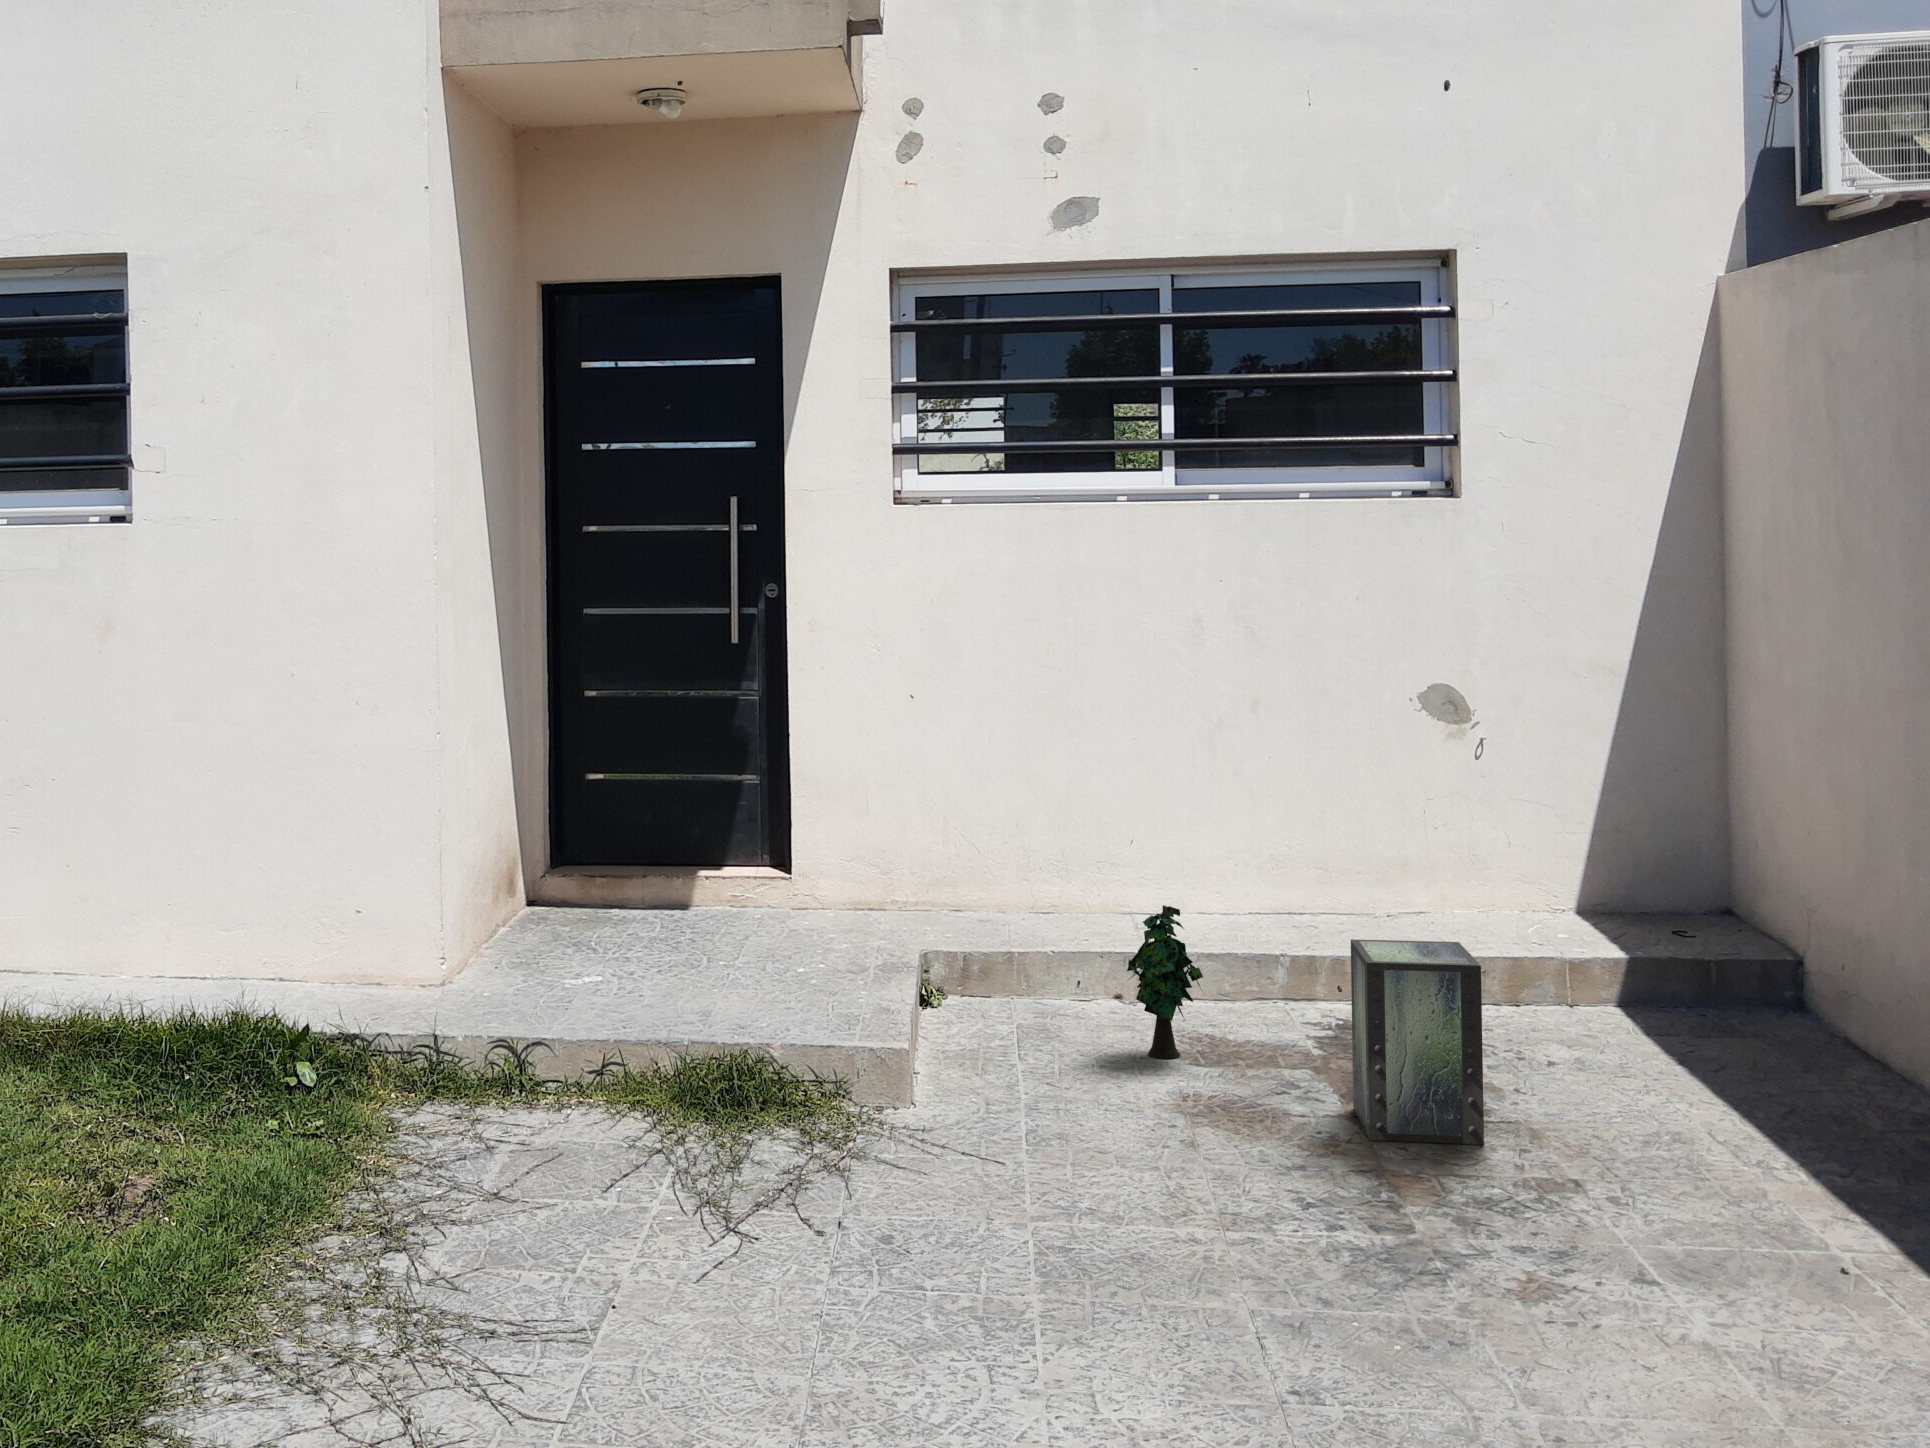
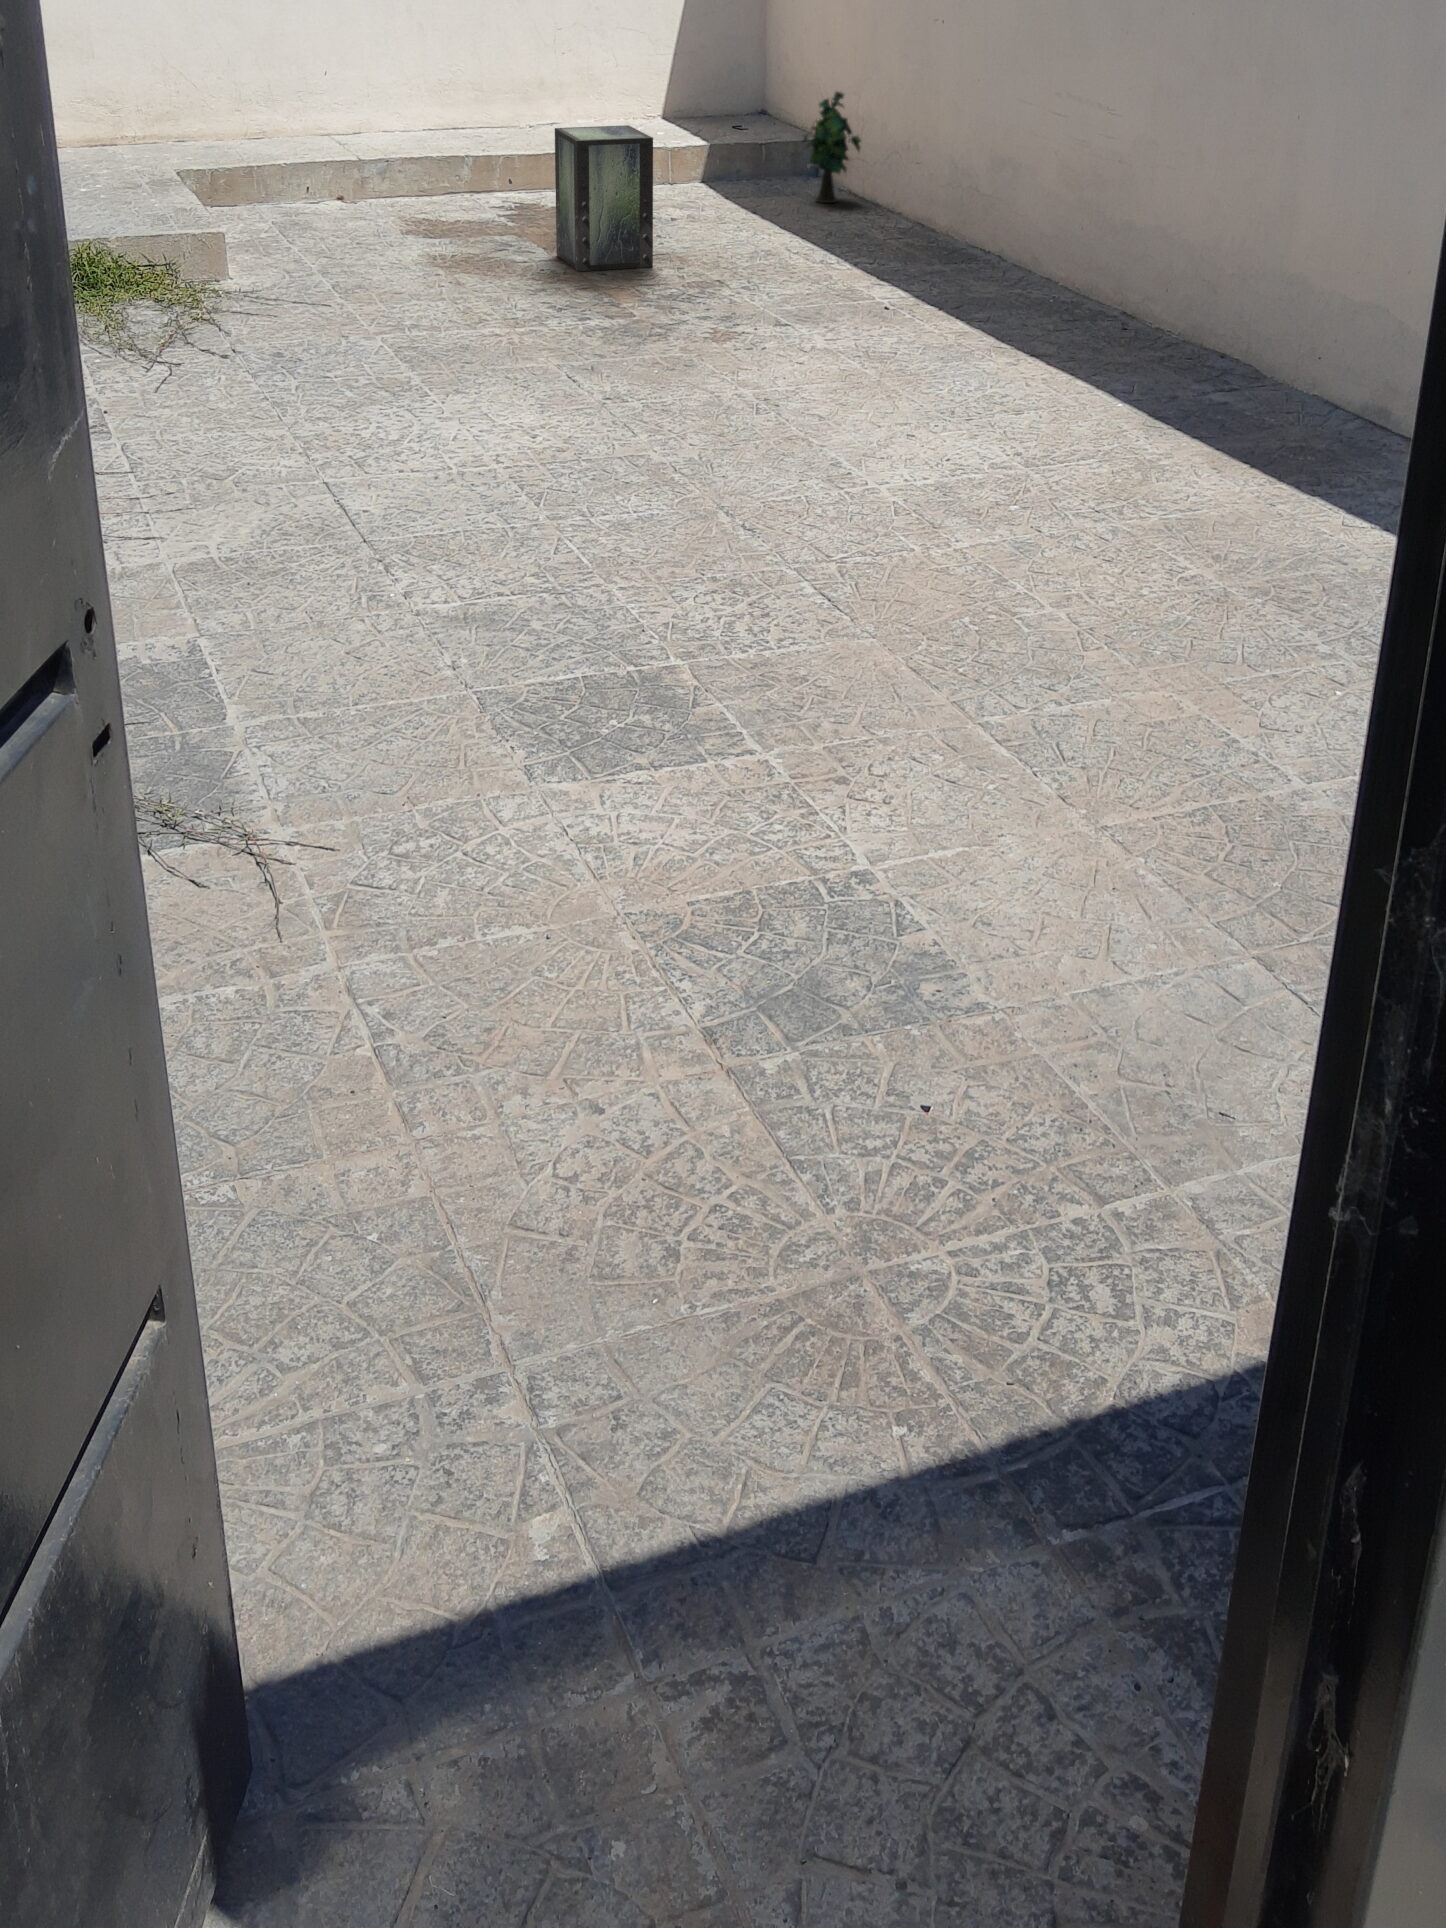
decorative plant: present [1127,905,1203,1059] -> present [804,92,861,203]

